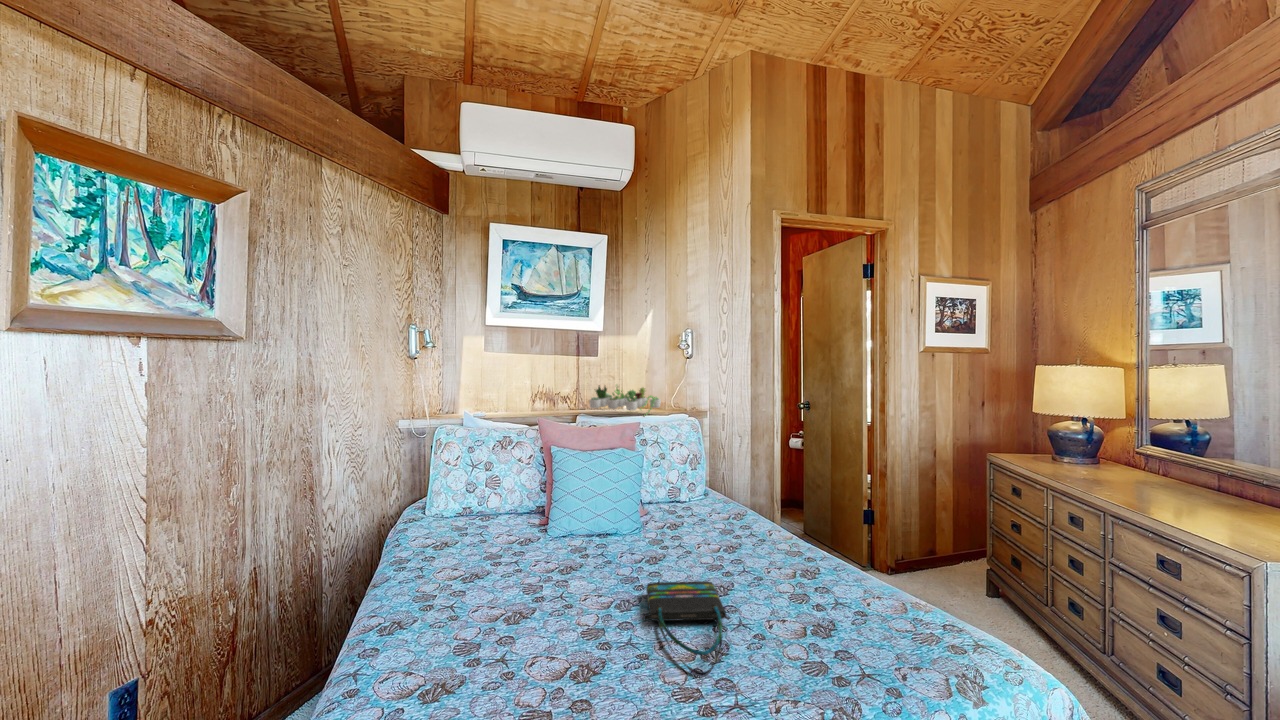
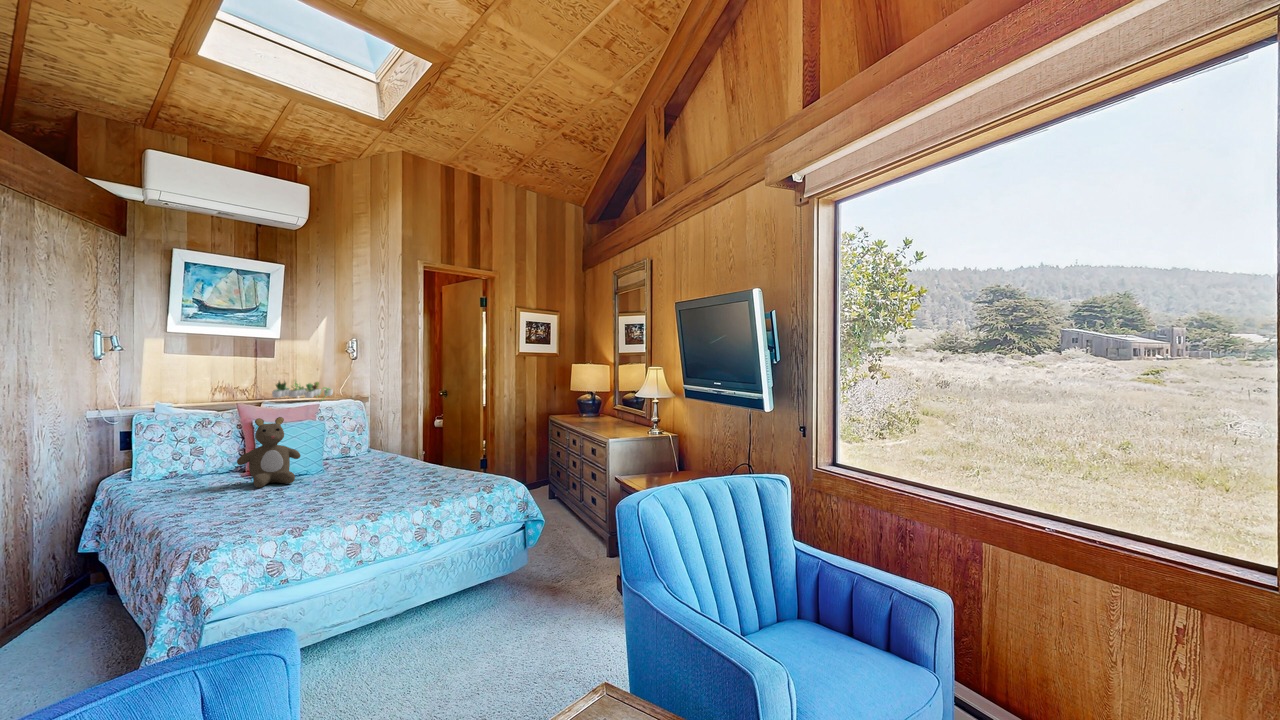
teddy bear: none [484,458,590,611] -> present [237,417,301,488]
tote bag: present [643,581,730,676] -> none [334,468,376,486]

